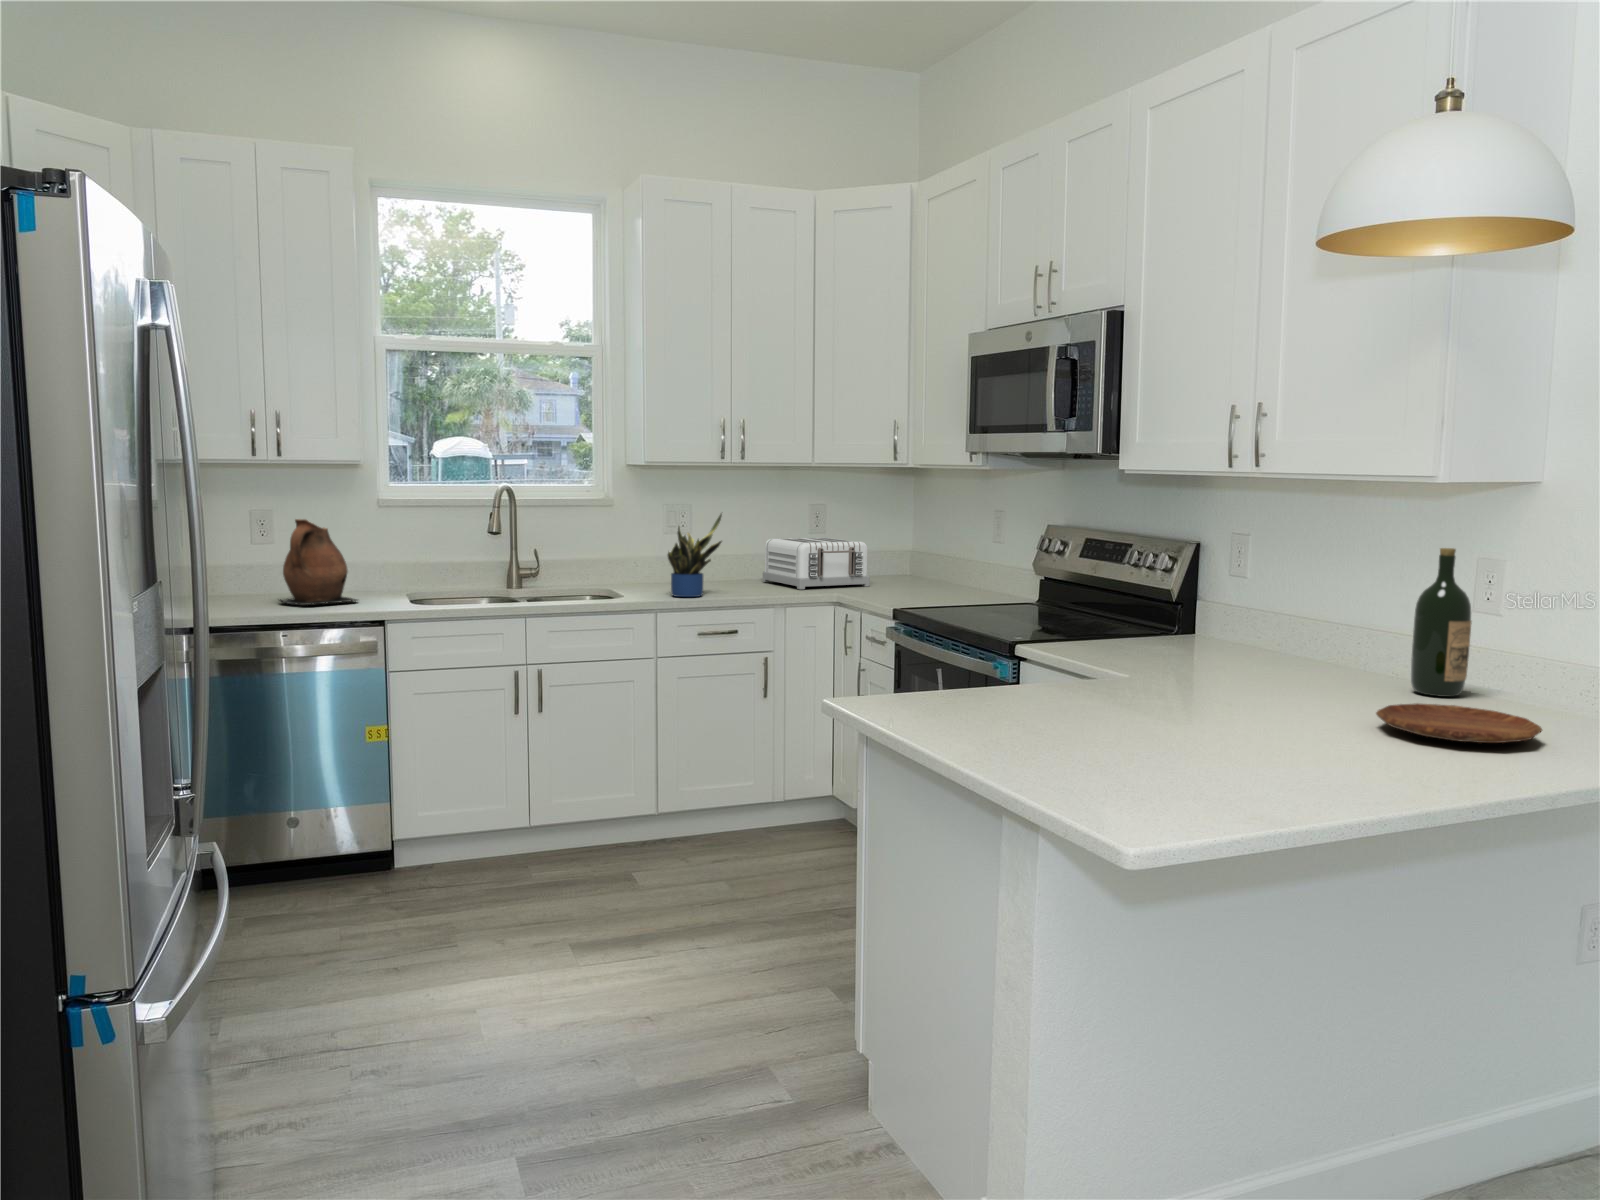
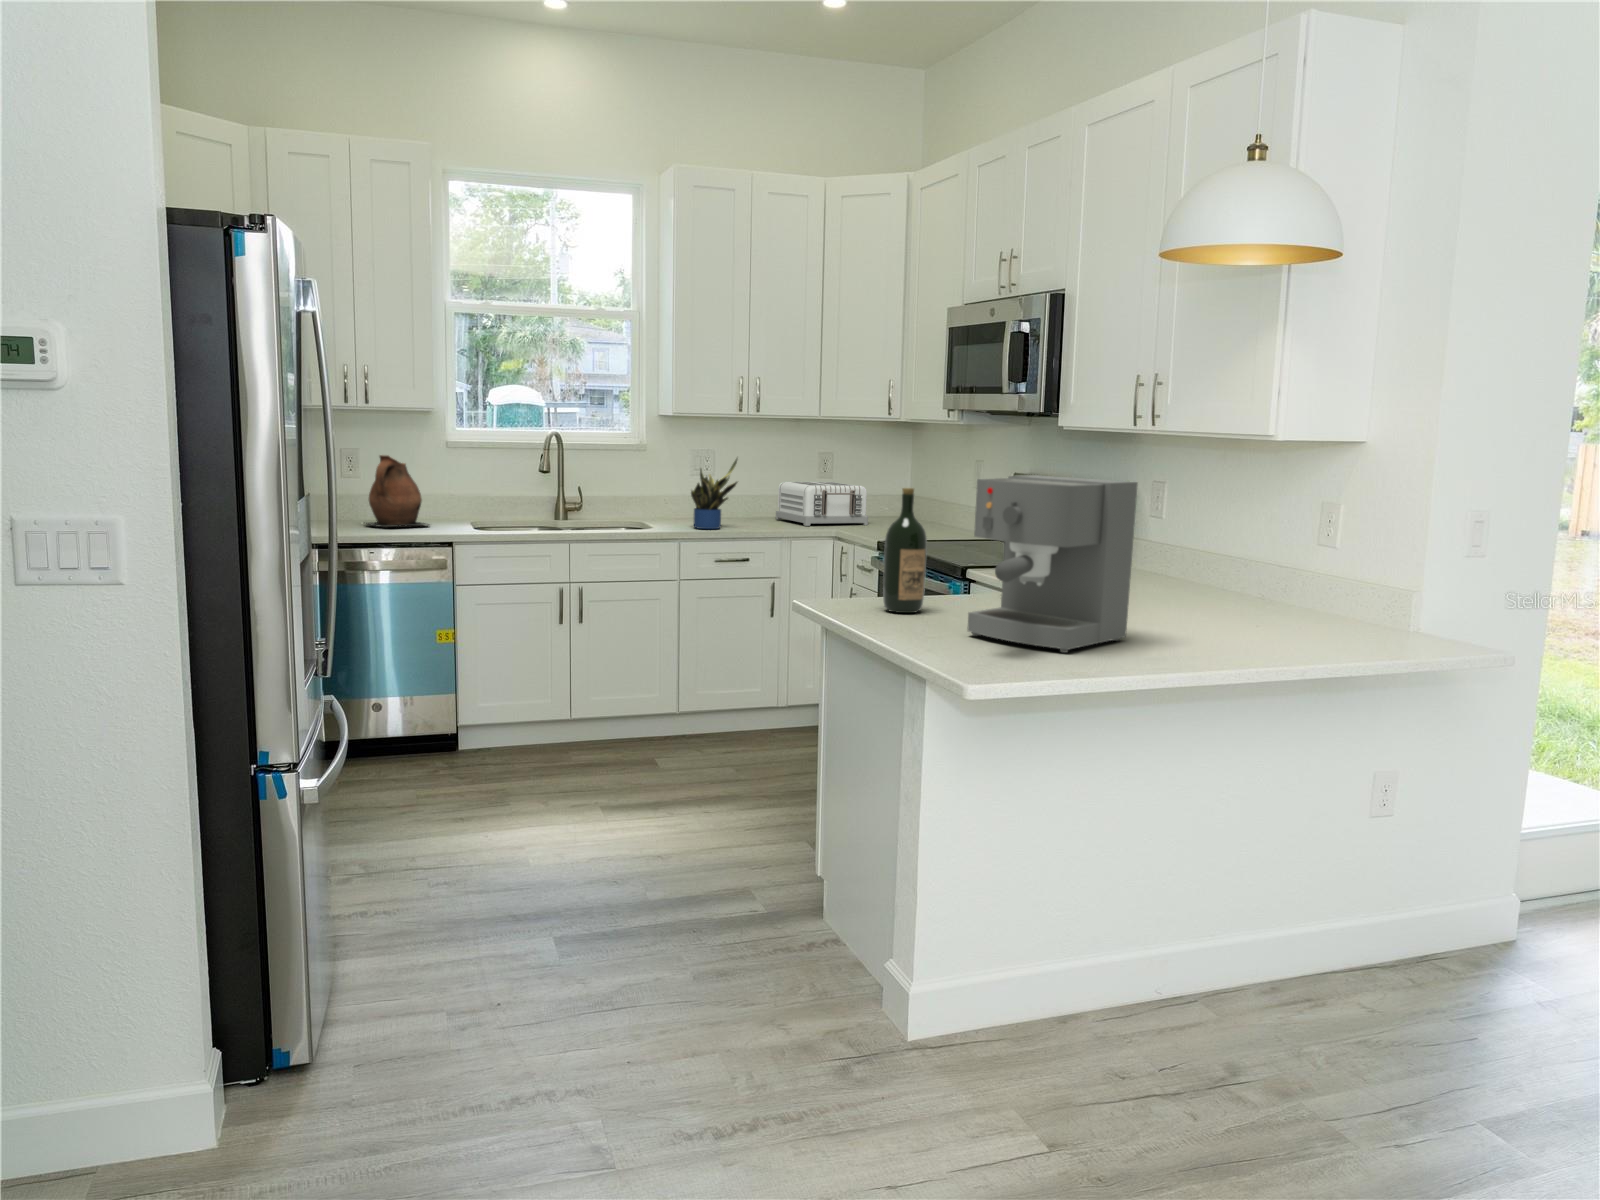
coffee maker: none [1086,537,1316,790] -> present [967,475,1138,653]
wine bottle: present [1411,548,1472,697] -> present [883,488,927,613]
tray: present [1376,703,1542,743] -> none [1204,608,1320,633]

